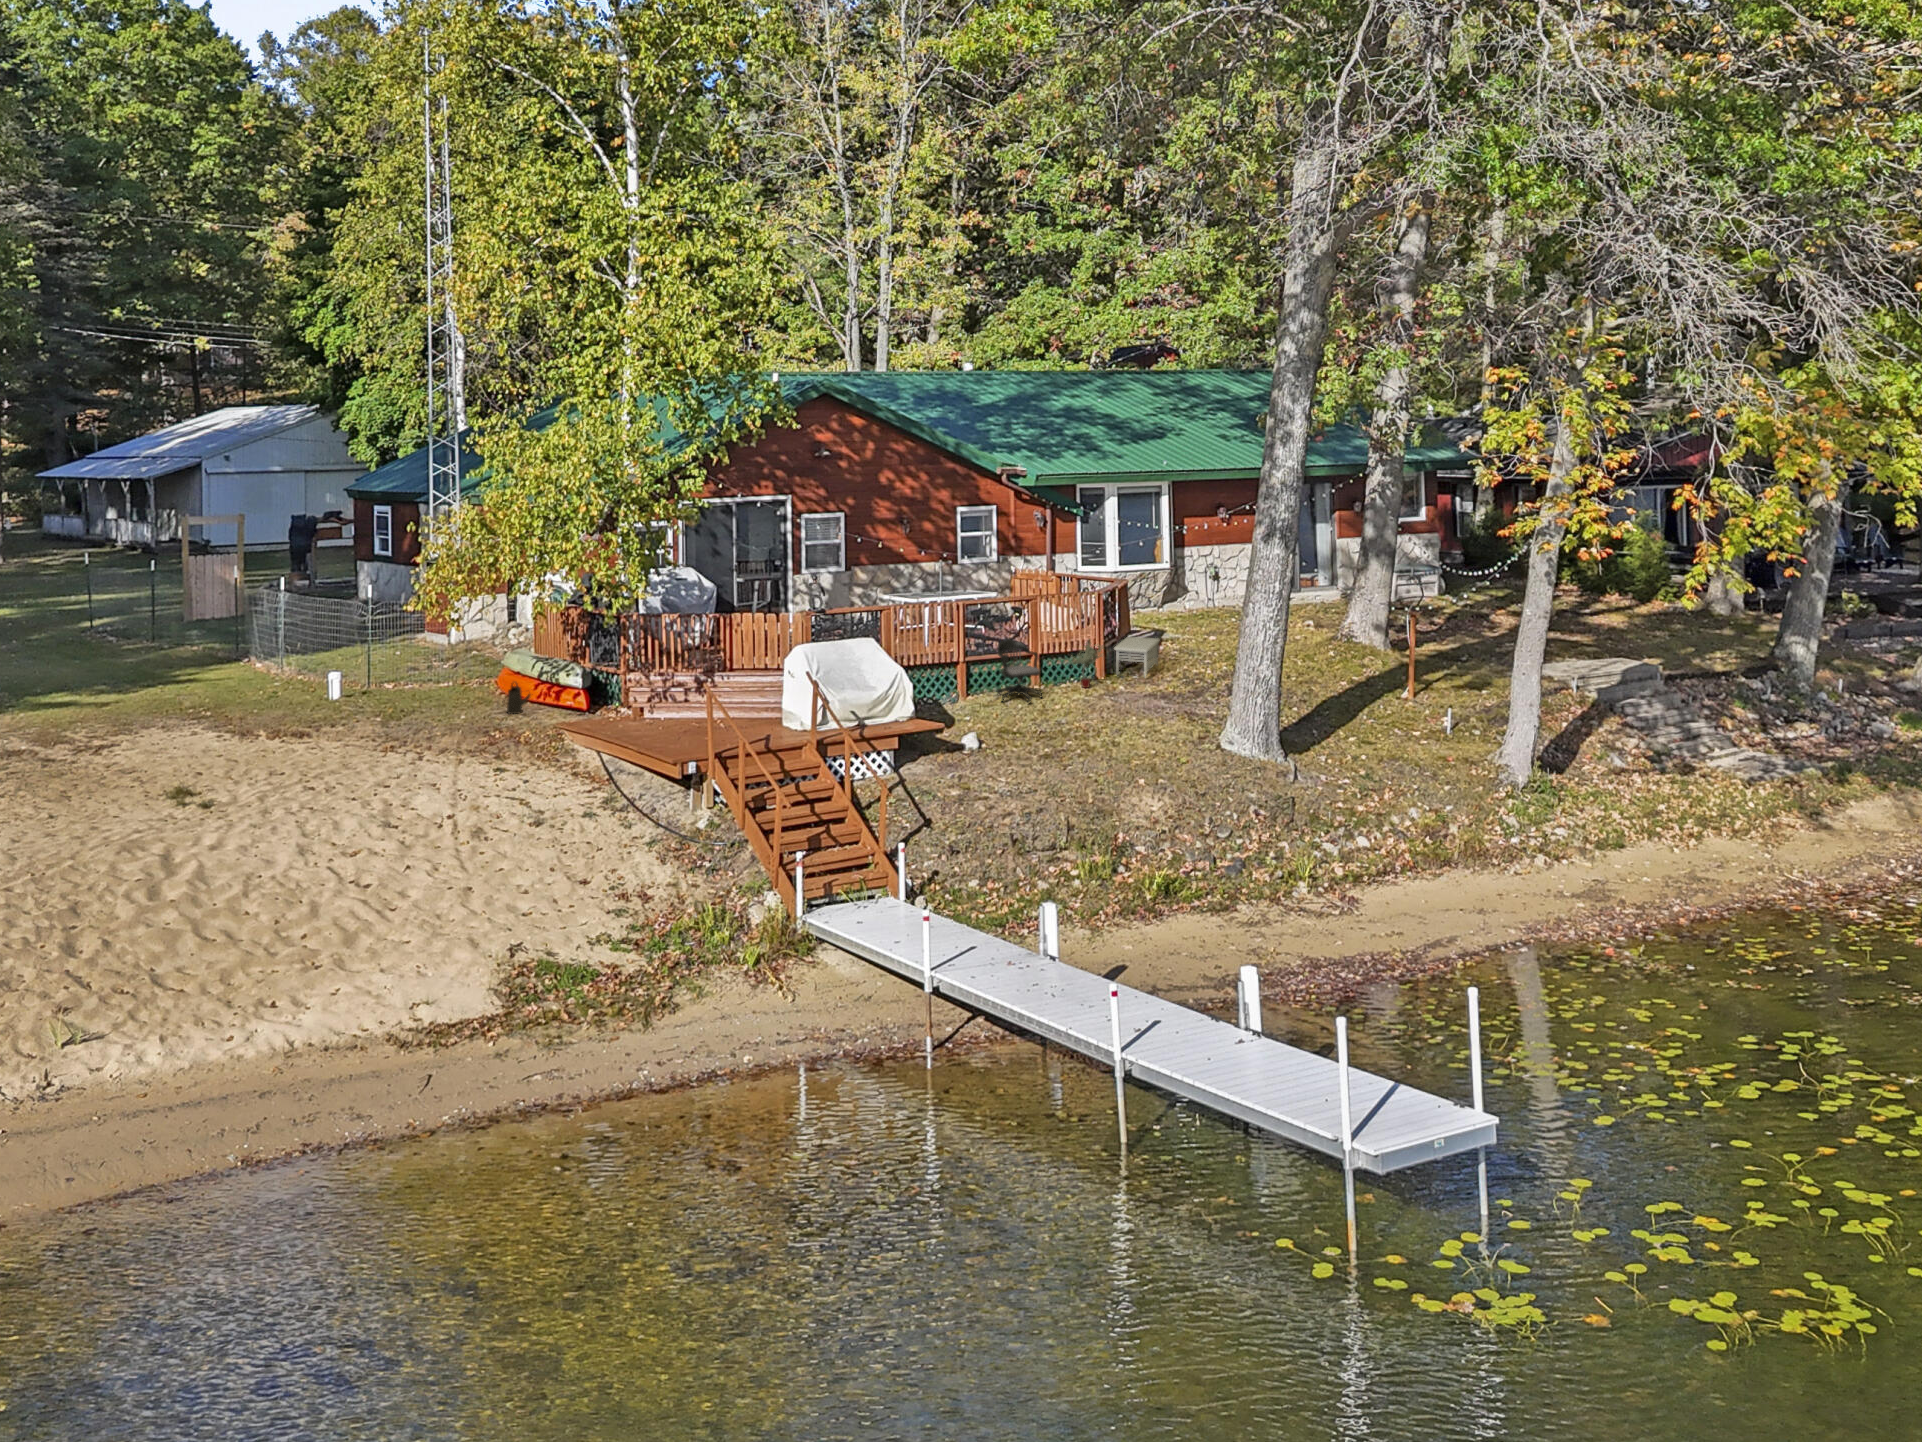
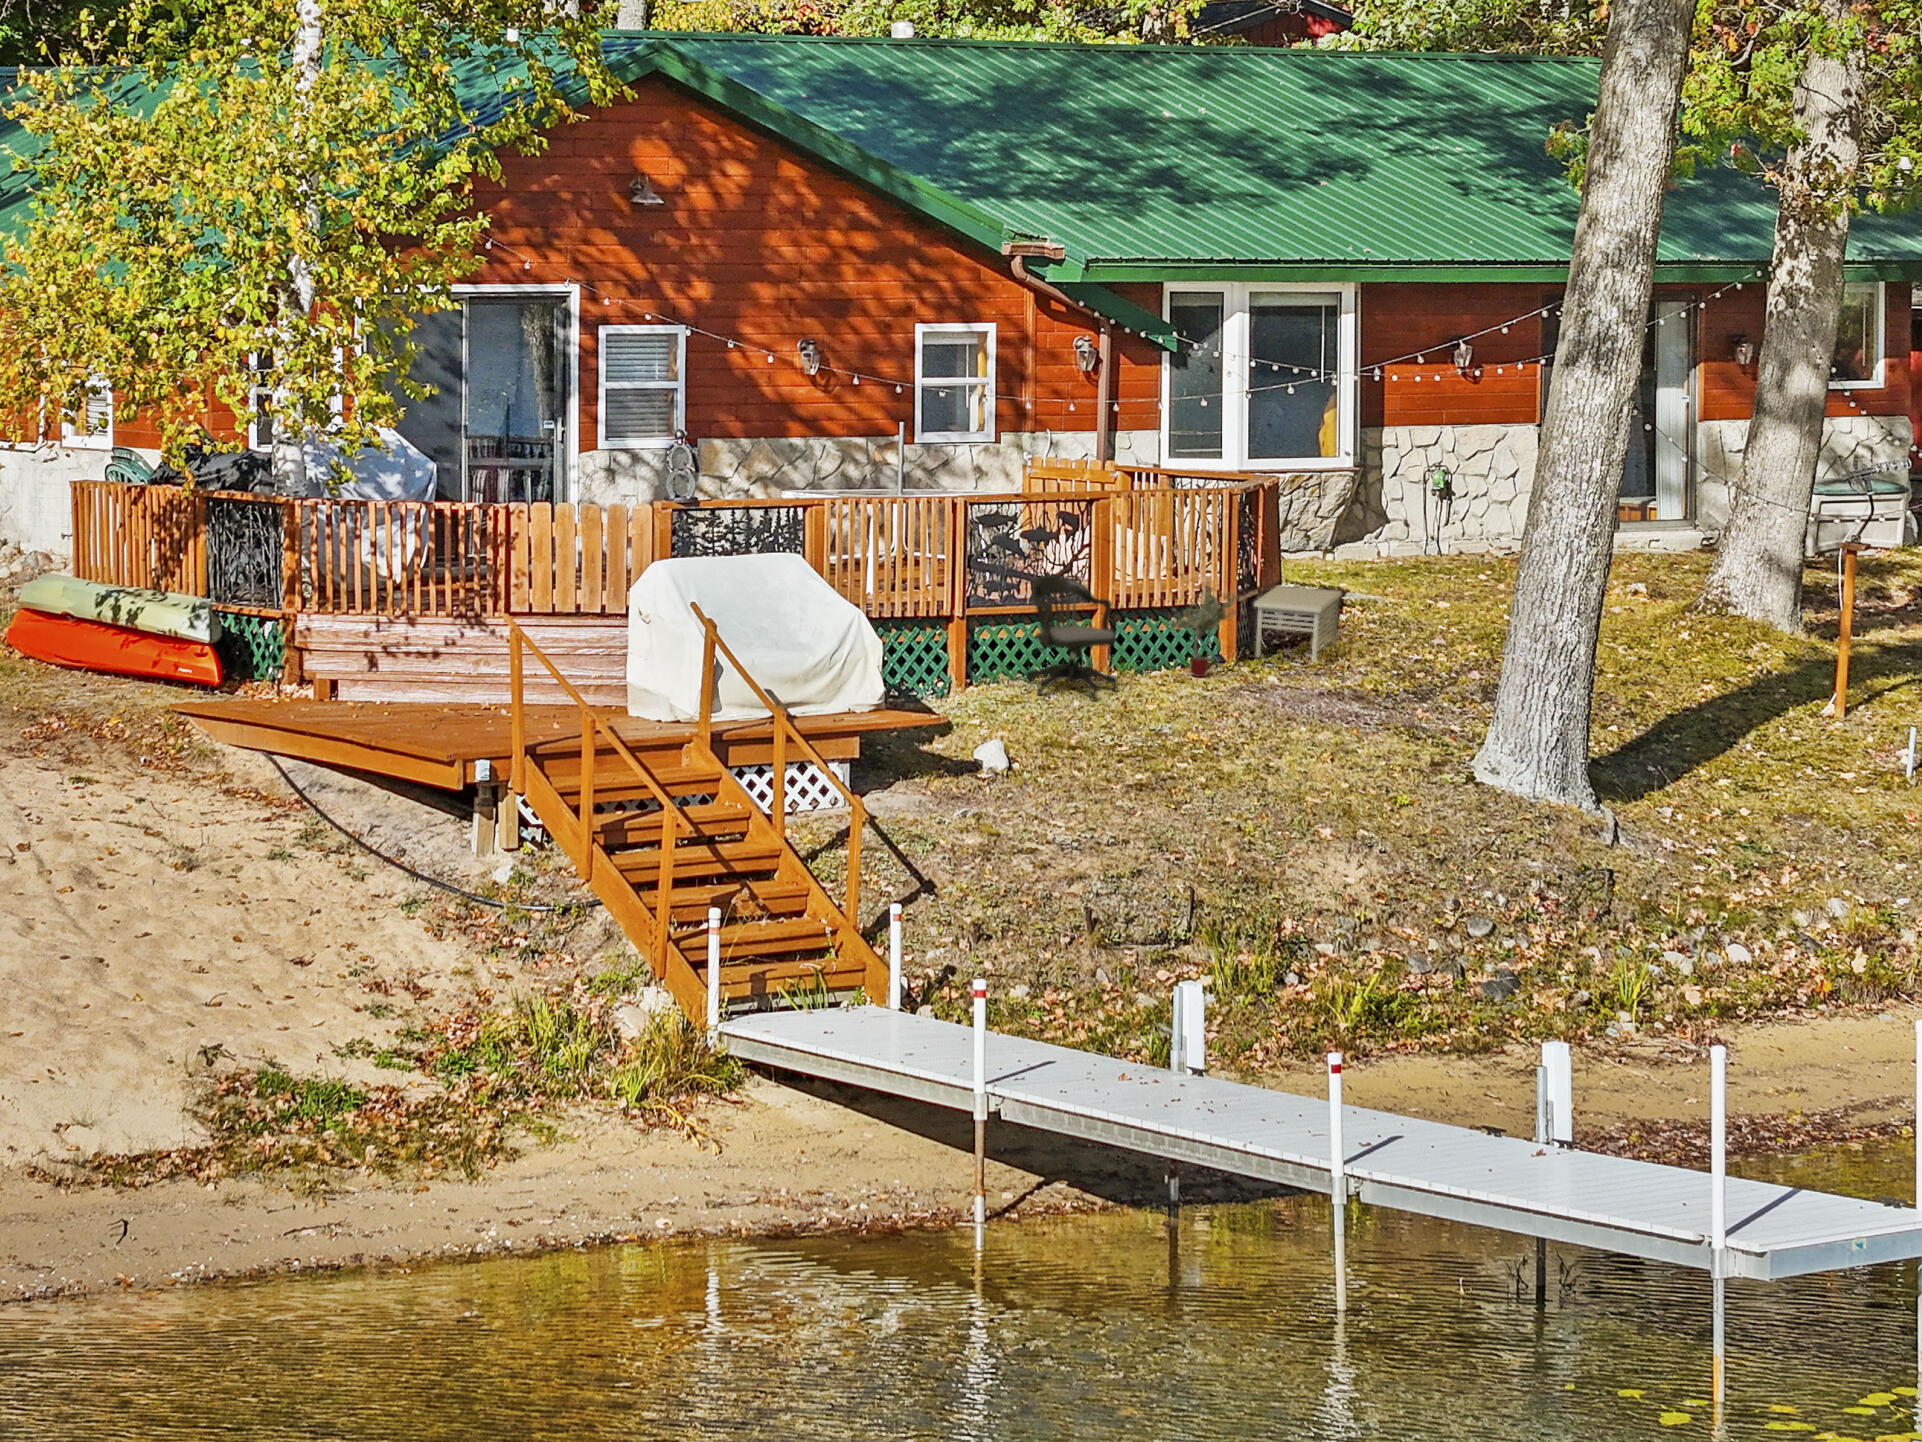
watering can: present [507,682,530,714] -> none [38,625,106,691]

